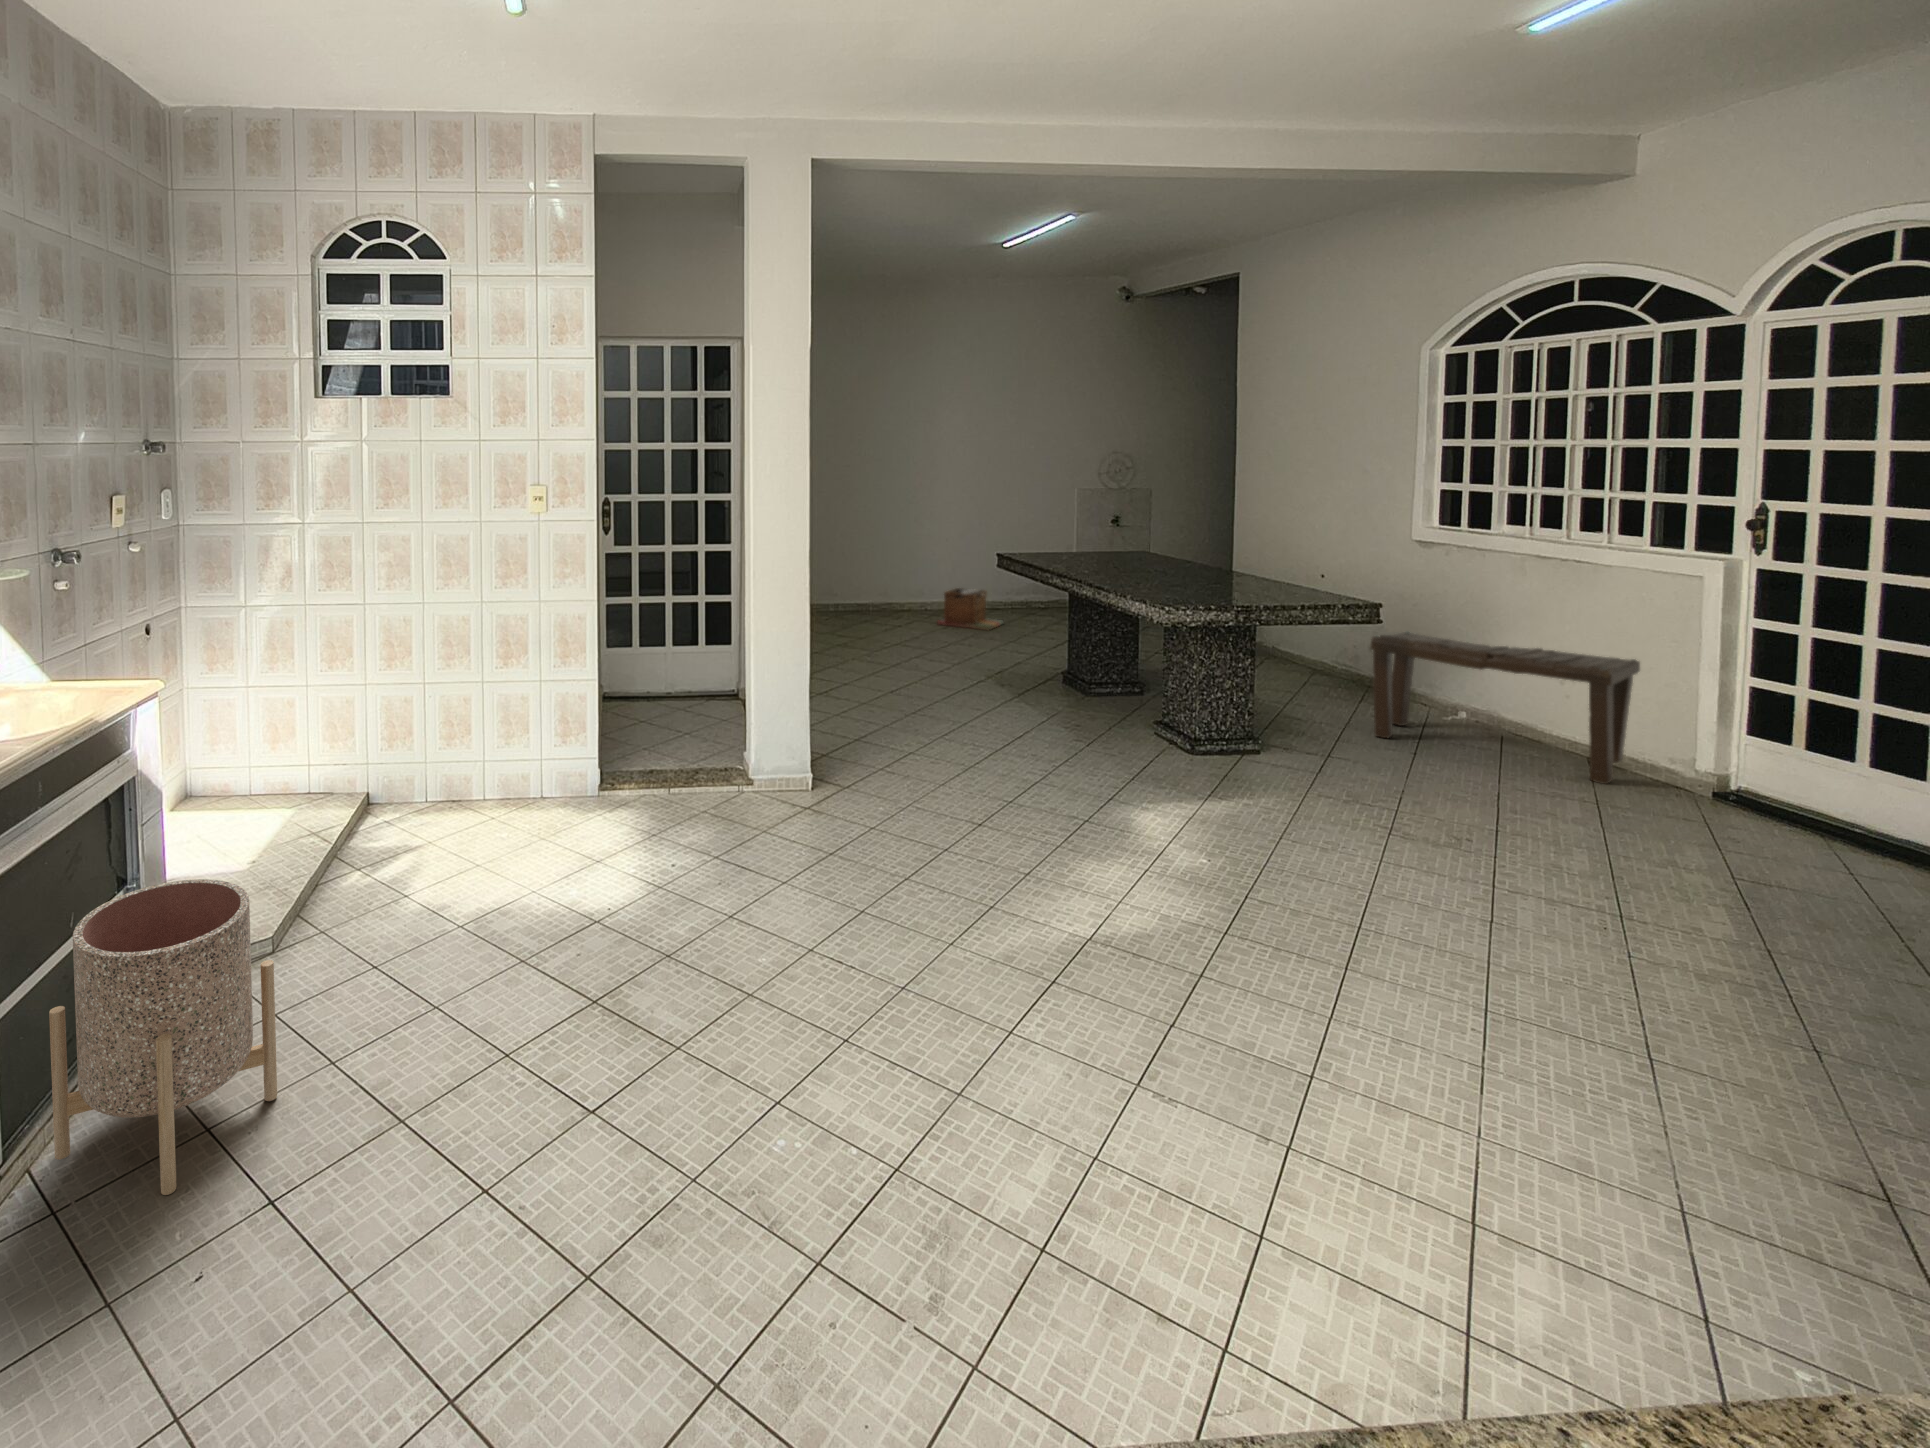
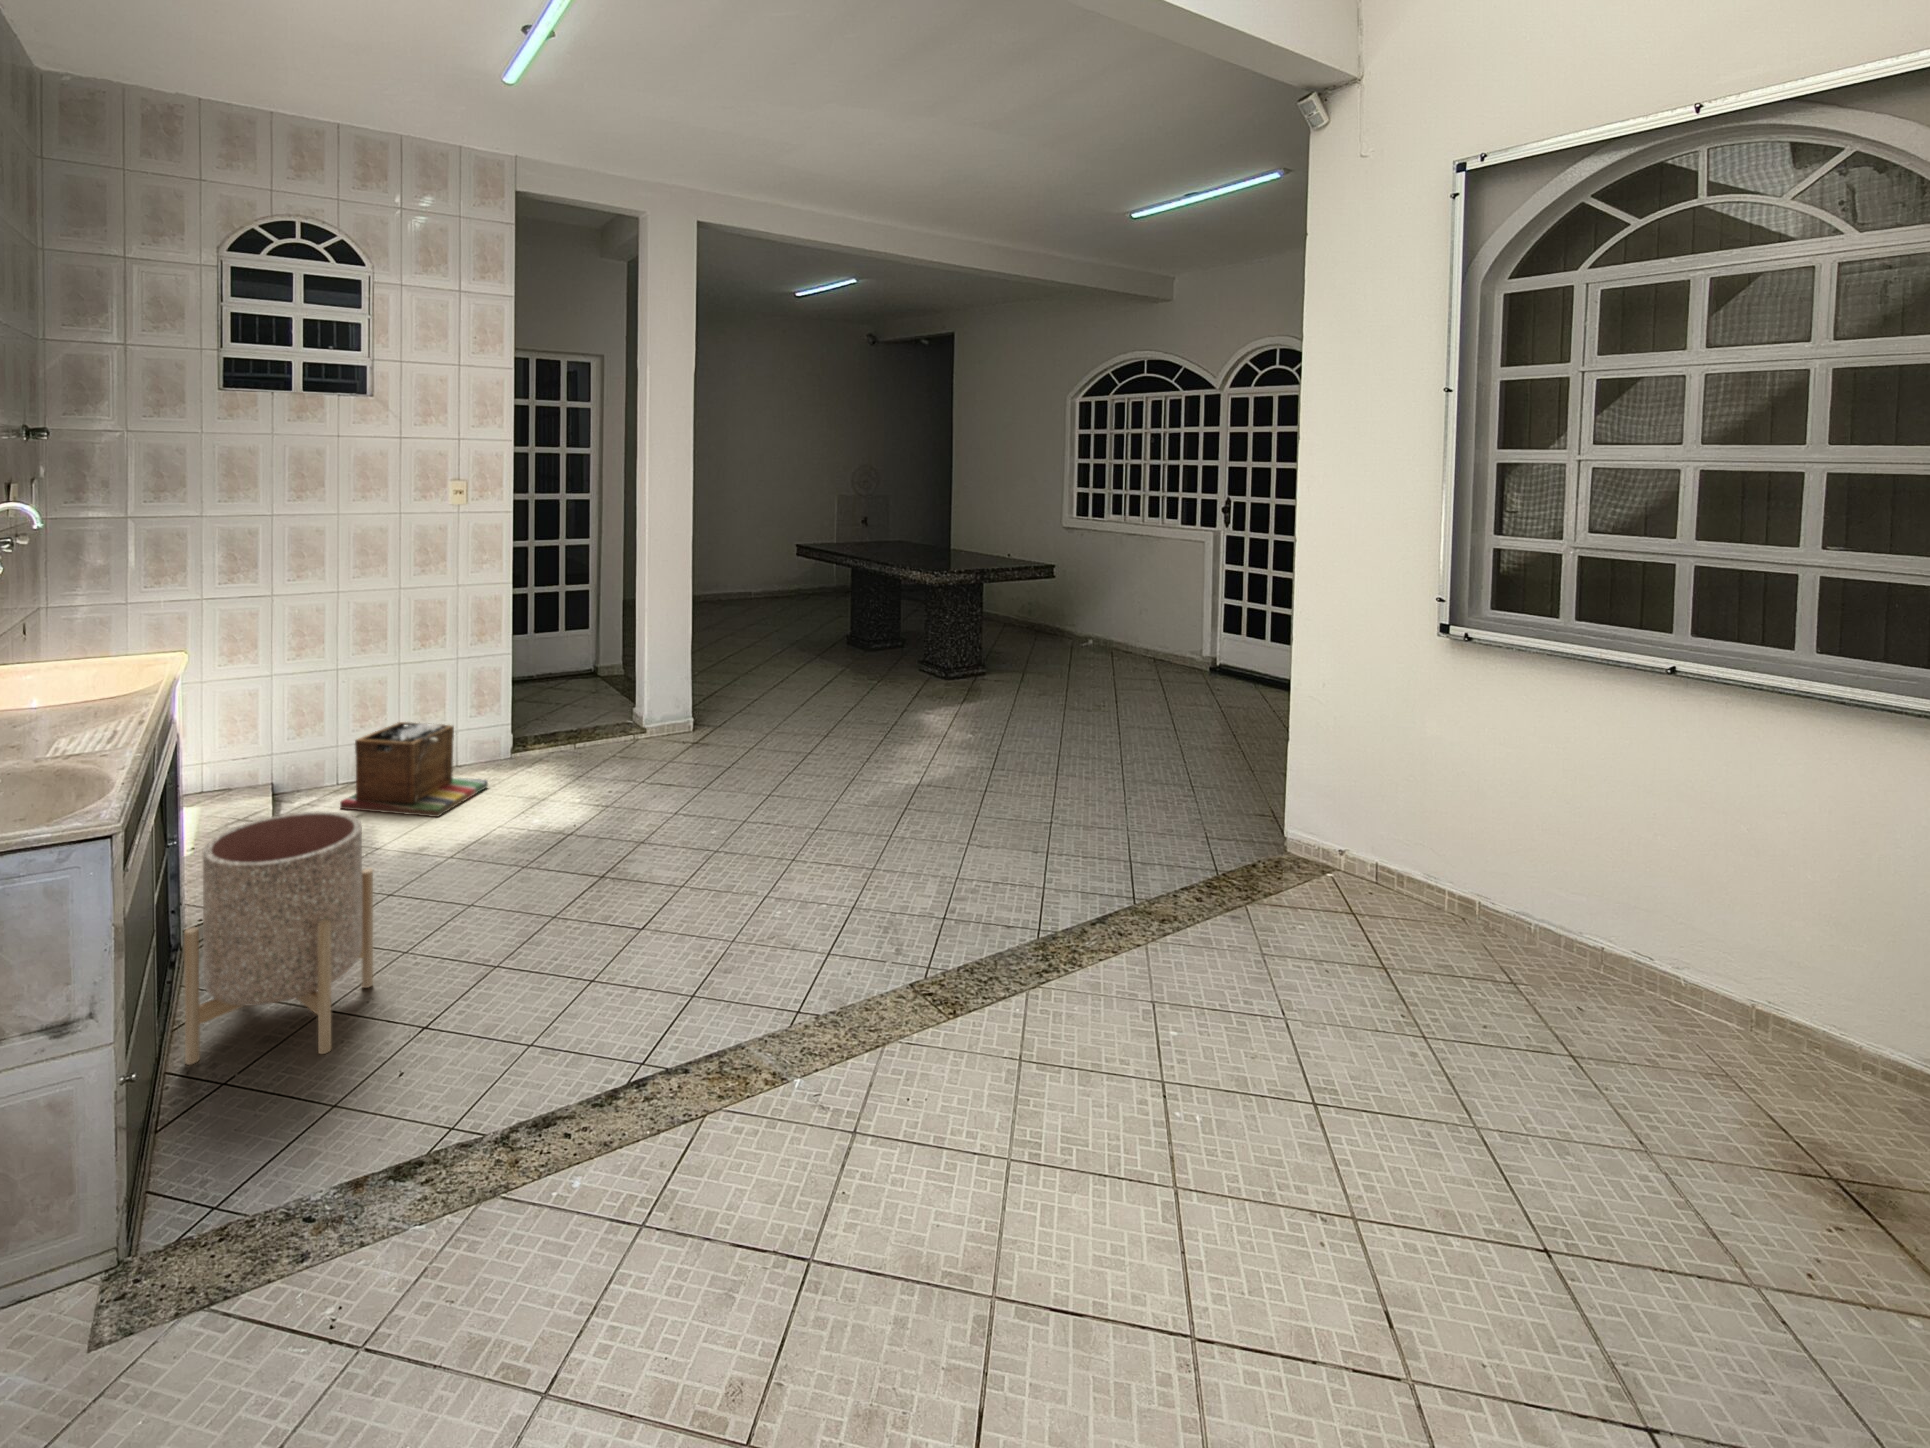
laundry basket: present [938,588,1003,630] -> present [340,722,488,817]
bench: present [1370,632,1640,784] -> none [1043,587,1177,672]

